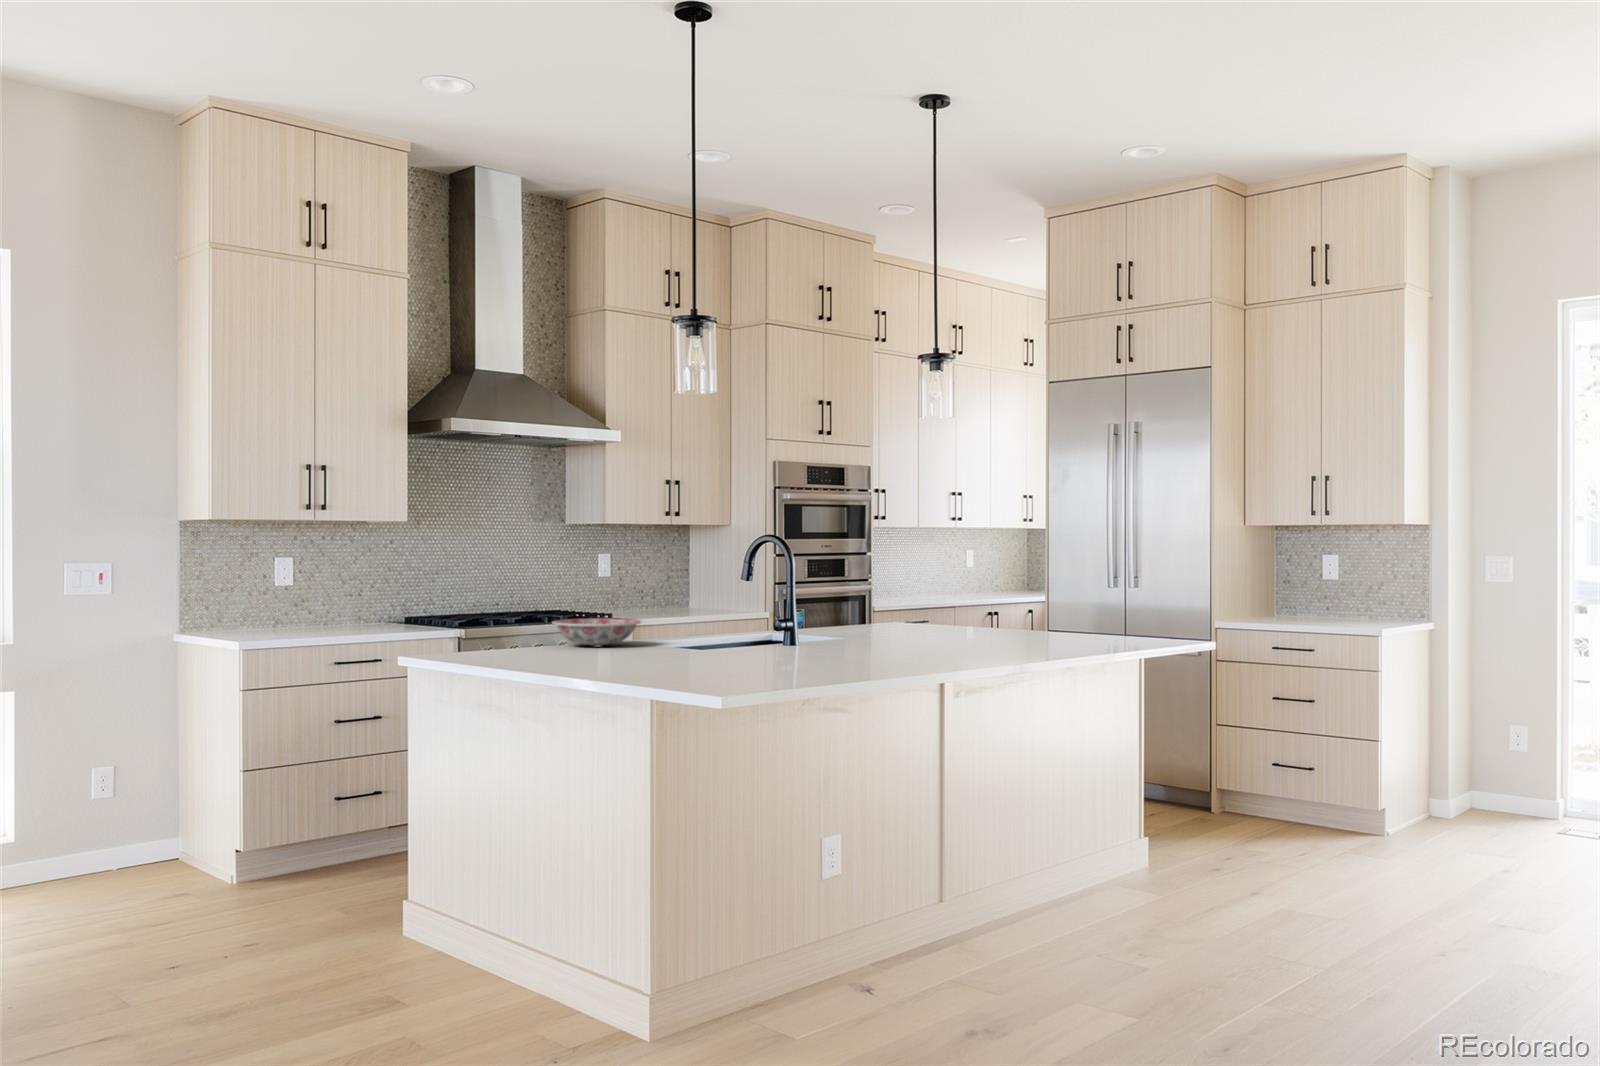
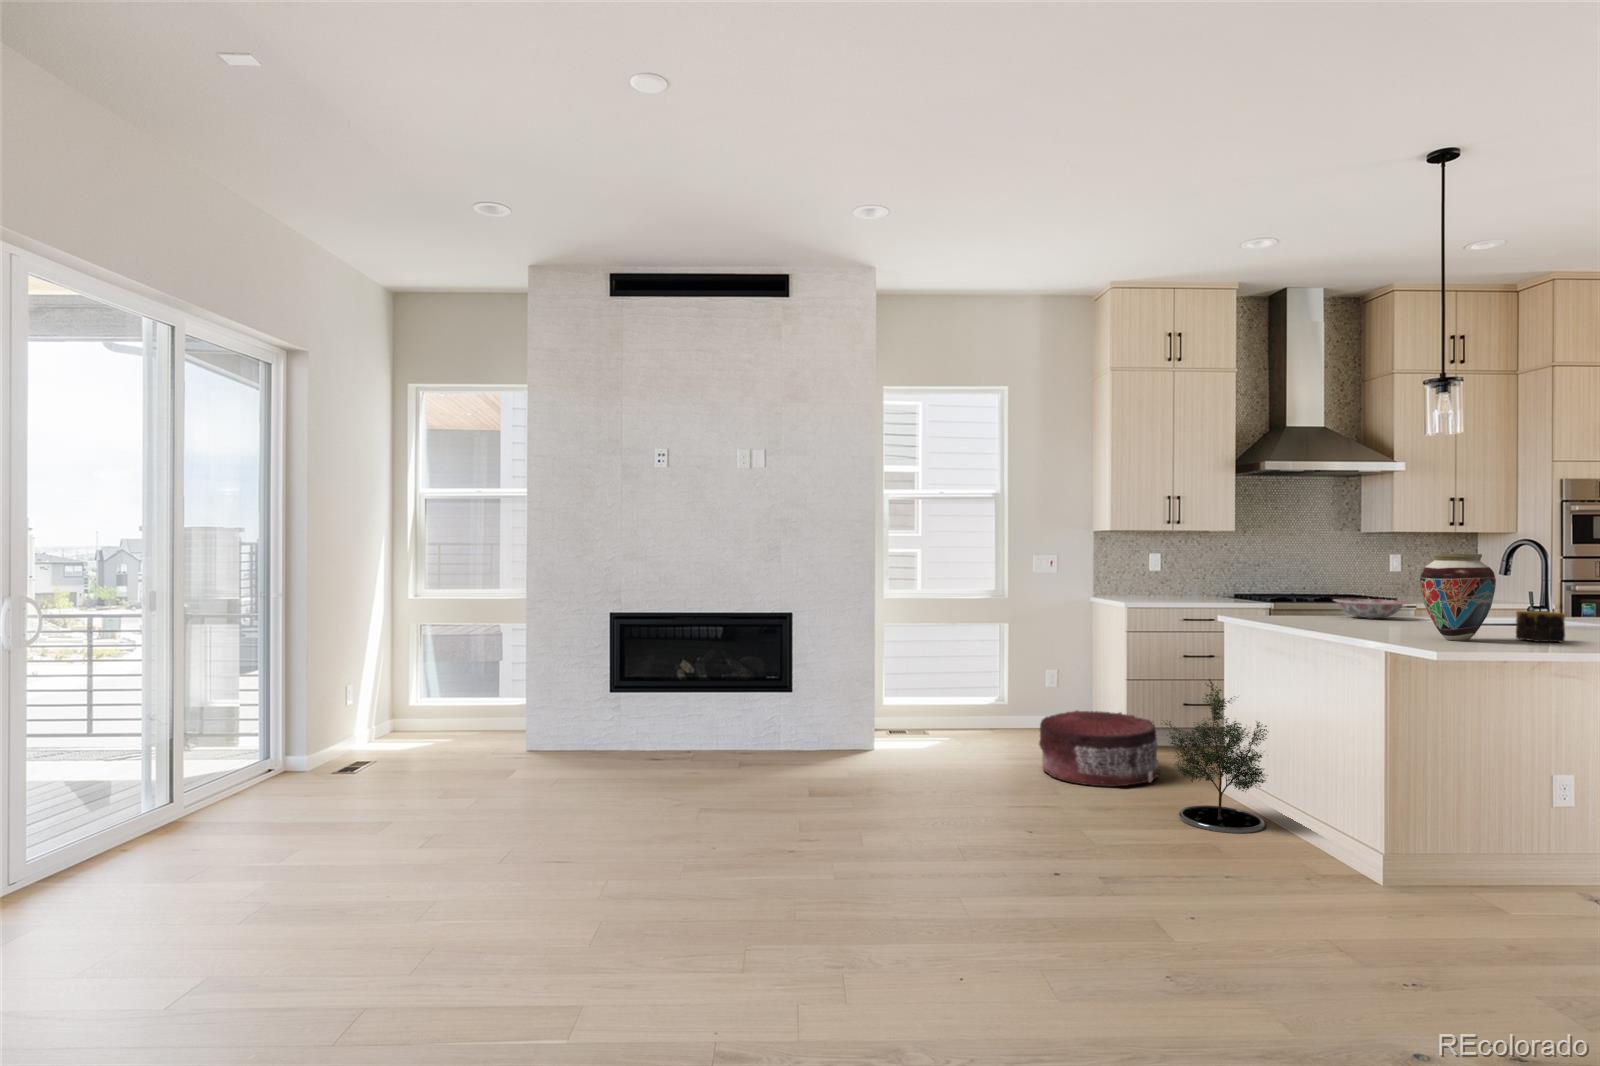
vase: none [682,556,767,676] -> present [1420,553,1496,641]
candle: none [782,629,833,670] -> present [1516,611,1565,642]
potted tree: none [312,759,481,1010] -> present [1164,679,1268,833]
pouf: none [84,826,304,971] -> present [1039,710,1160,786]

